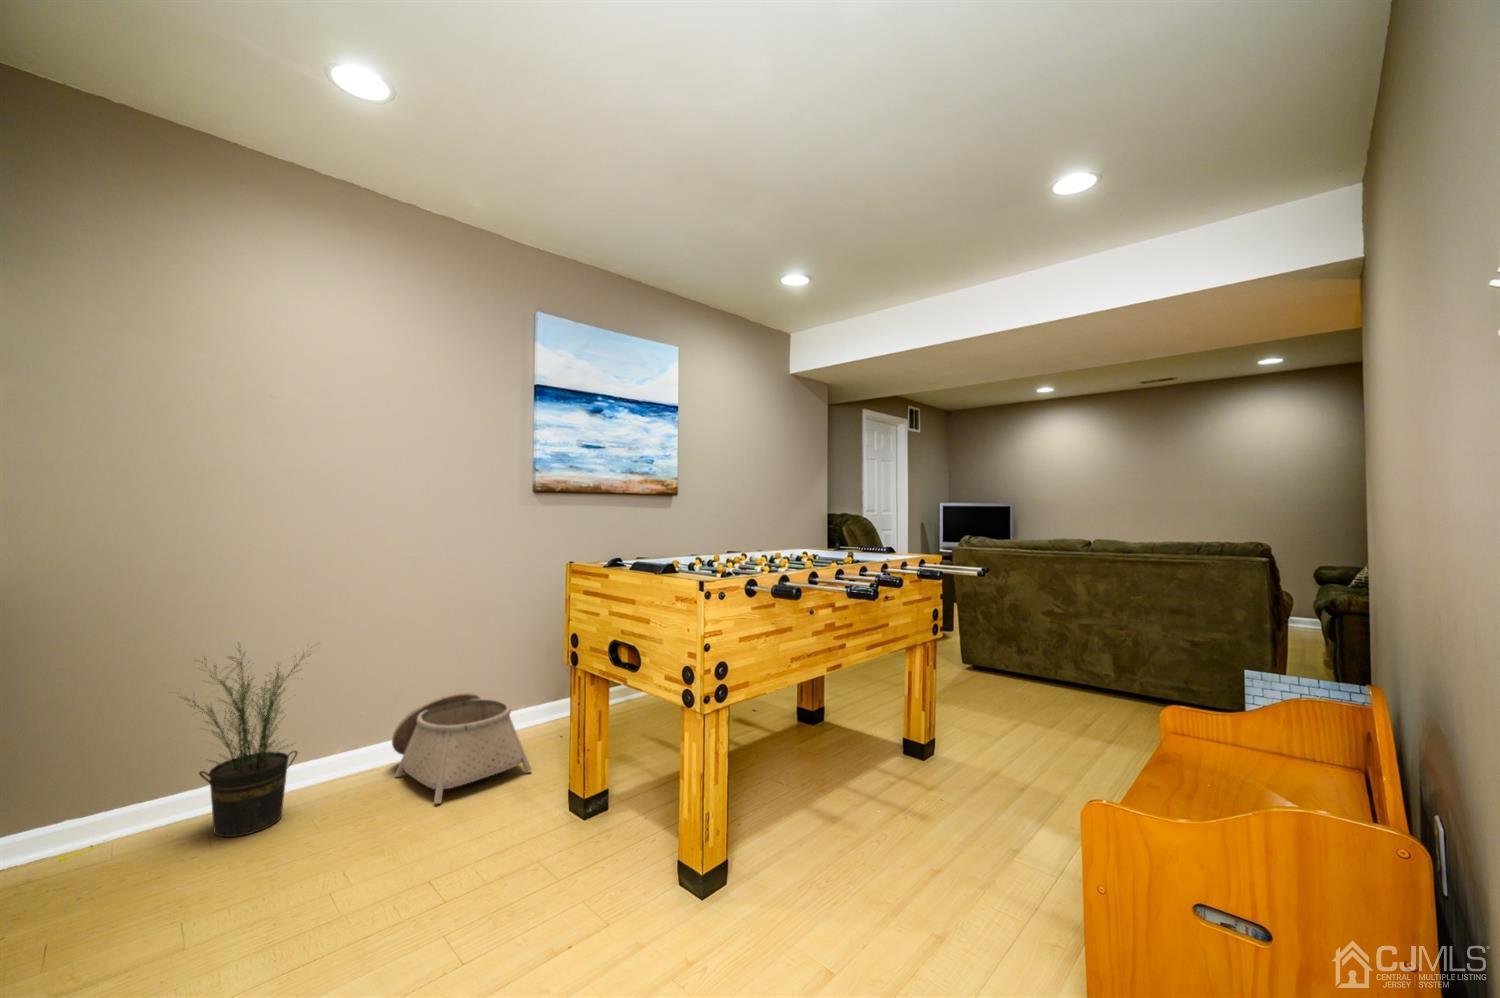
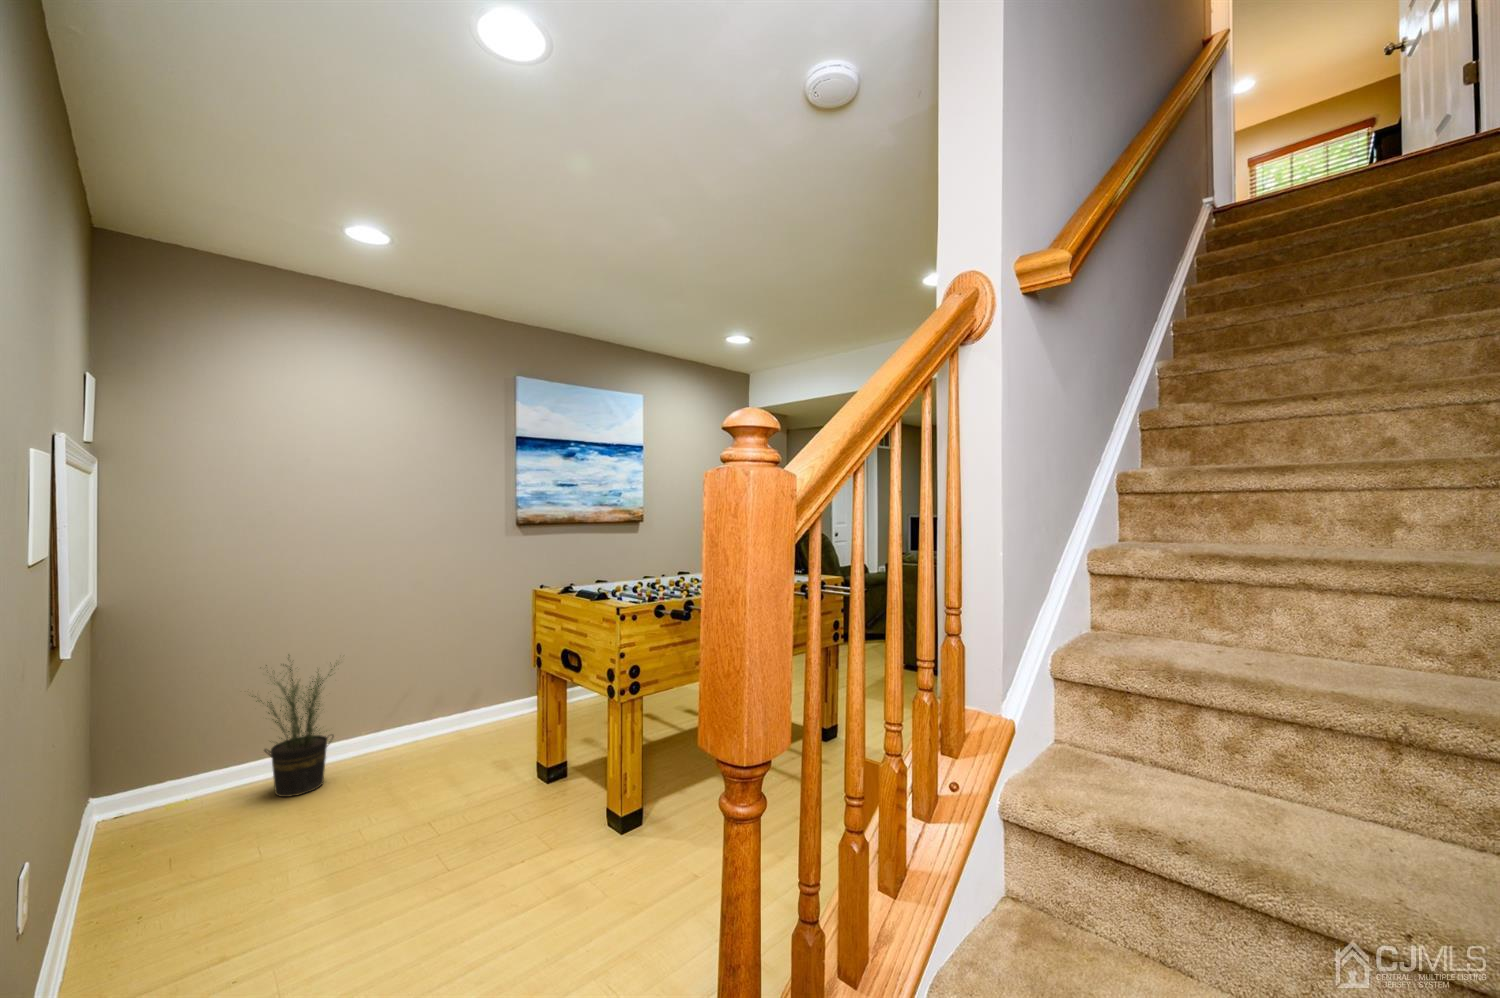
basket: present [392,692,531,804] -> none [405,689,513,773]

